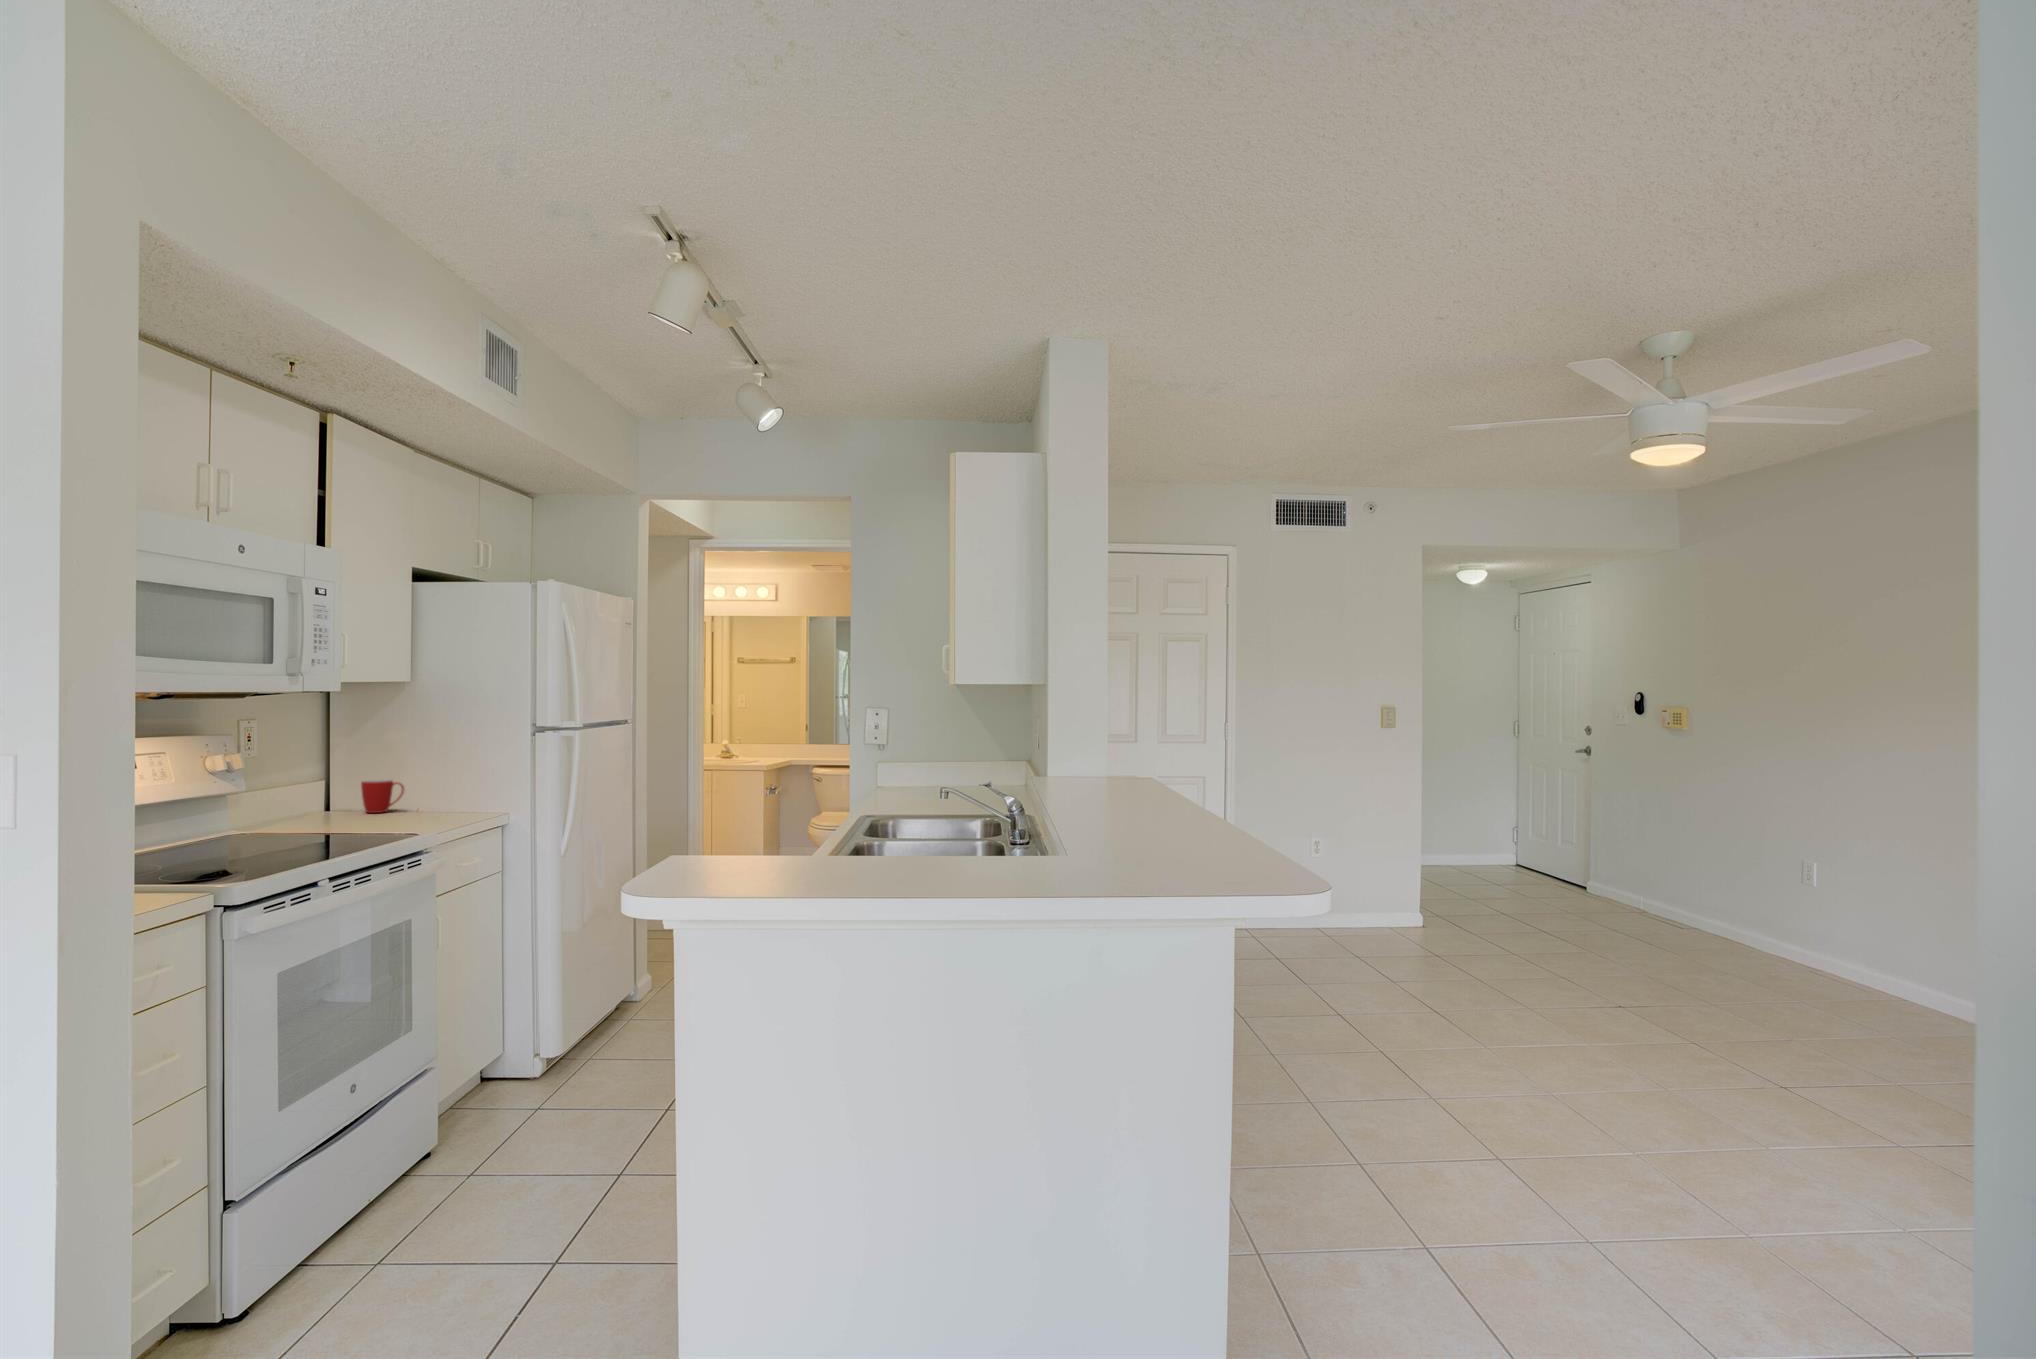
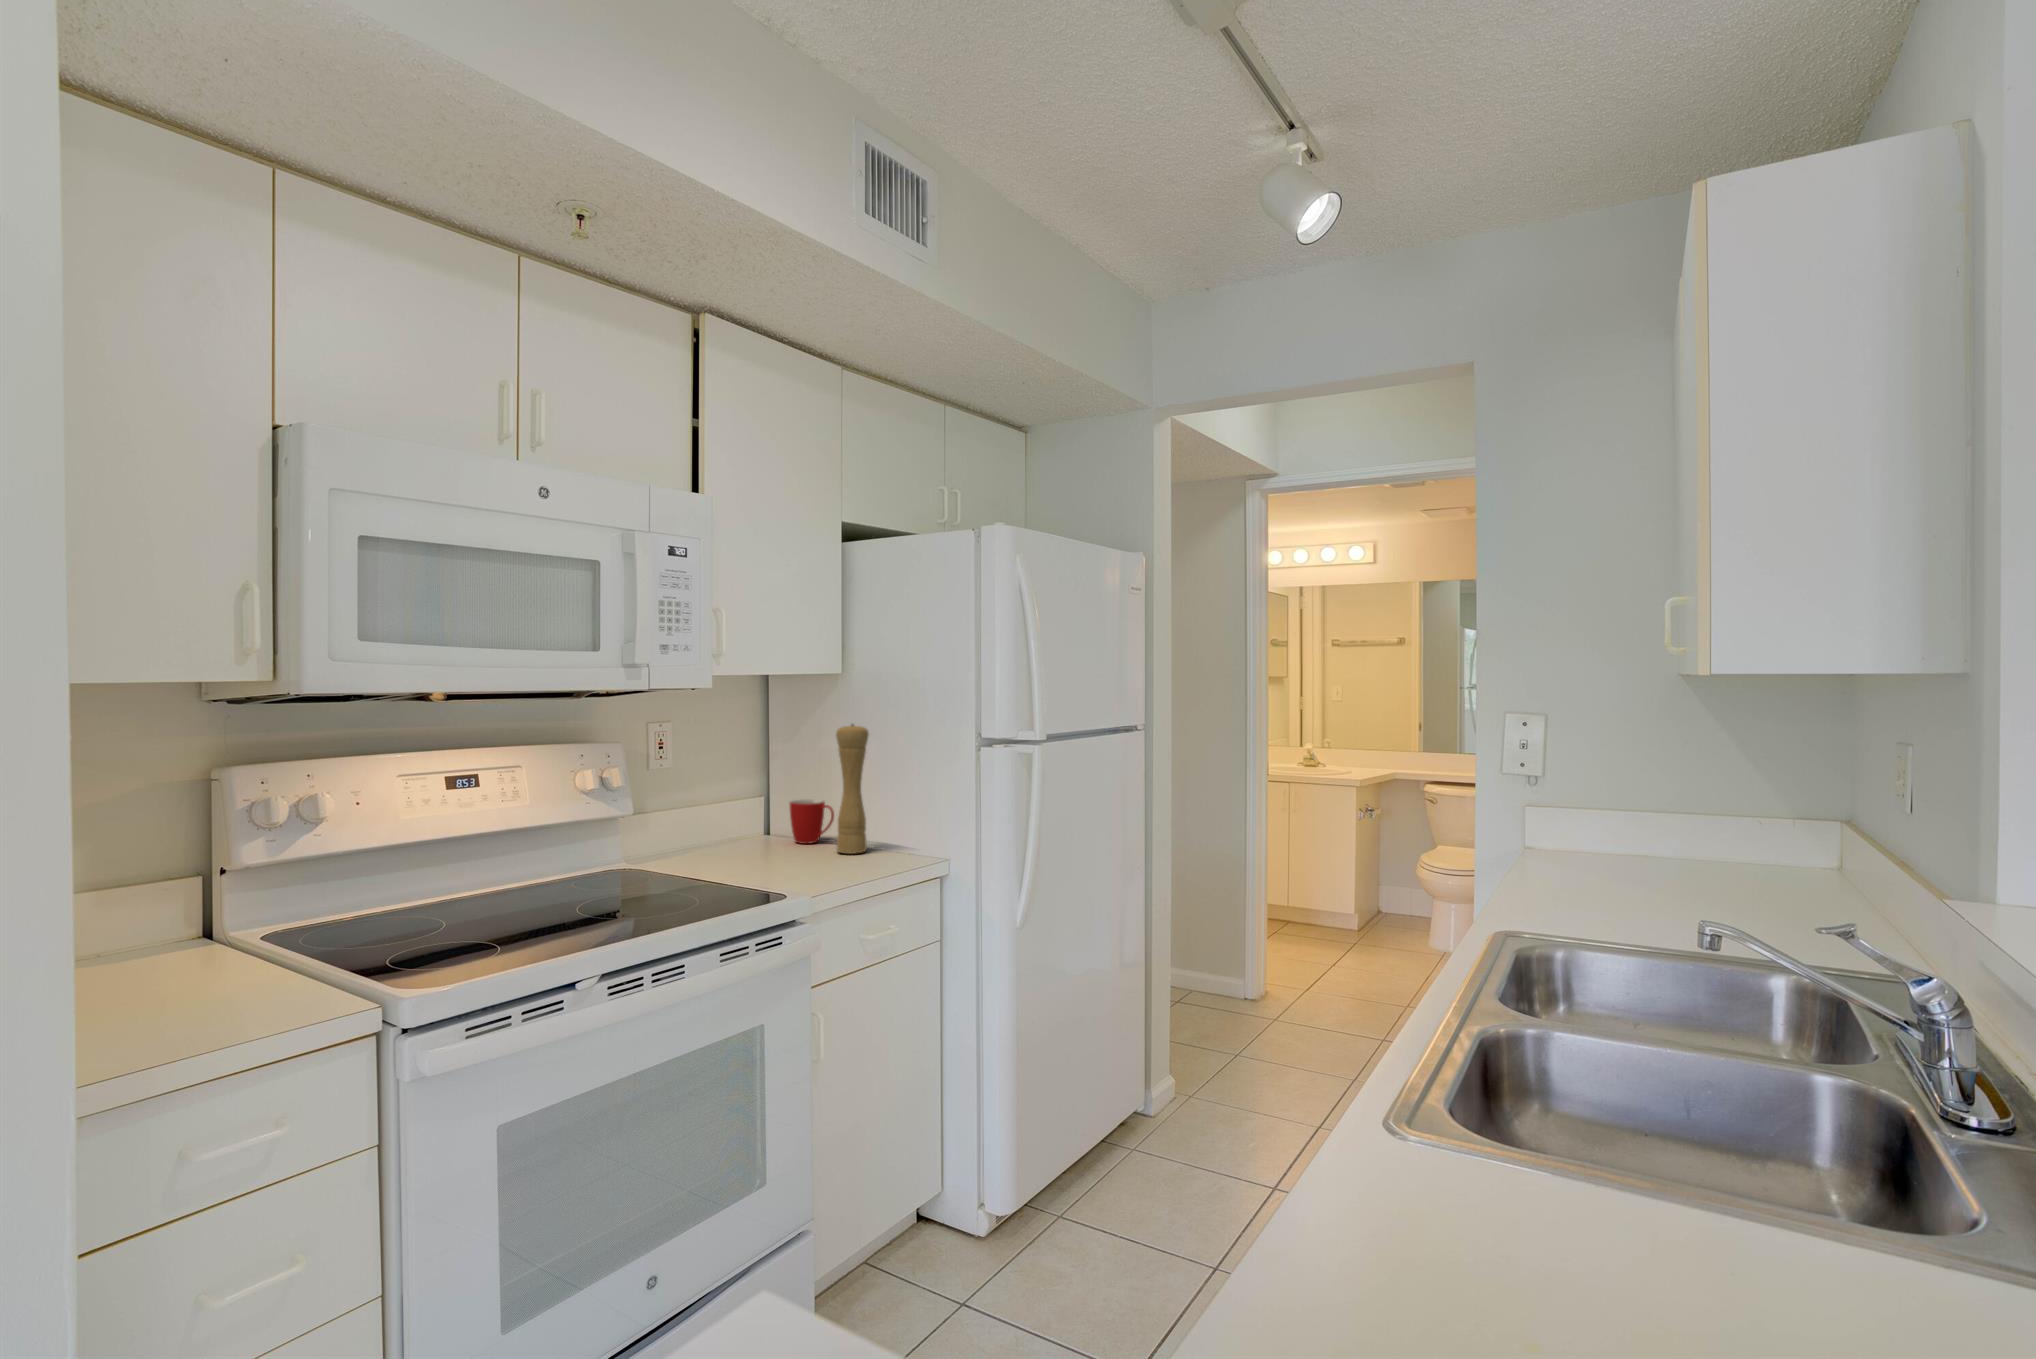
pepper mill: none [414,719,442,815] -> present [836,724,869,854]

